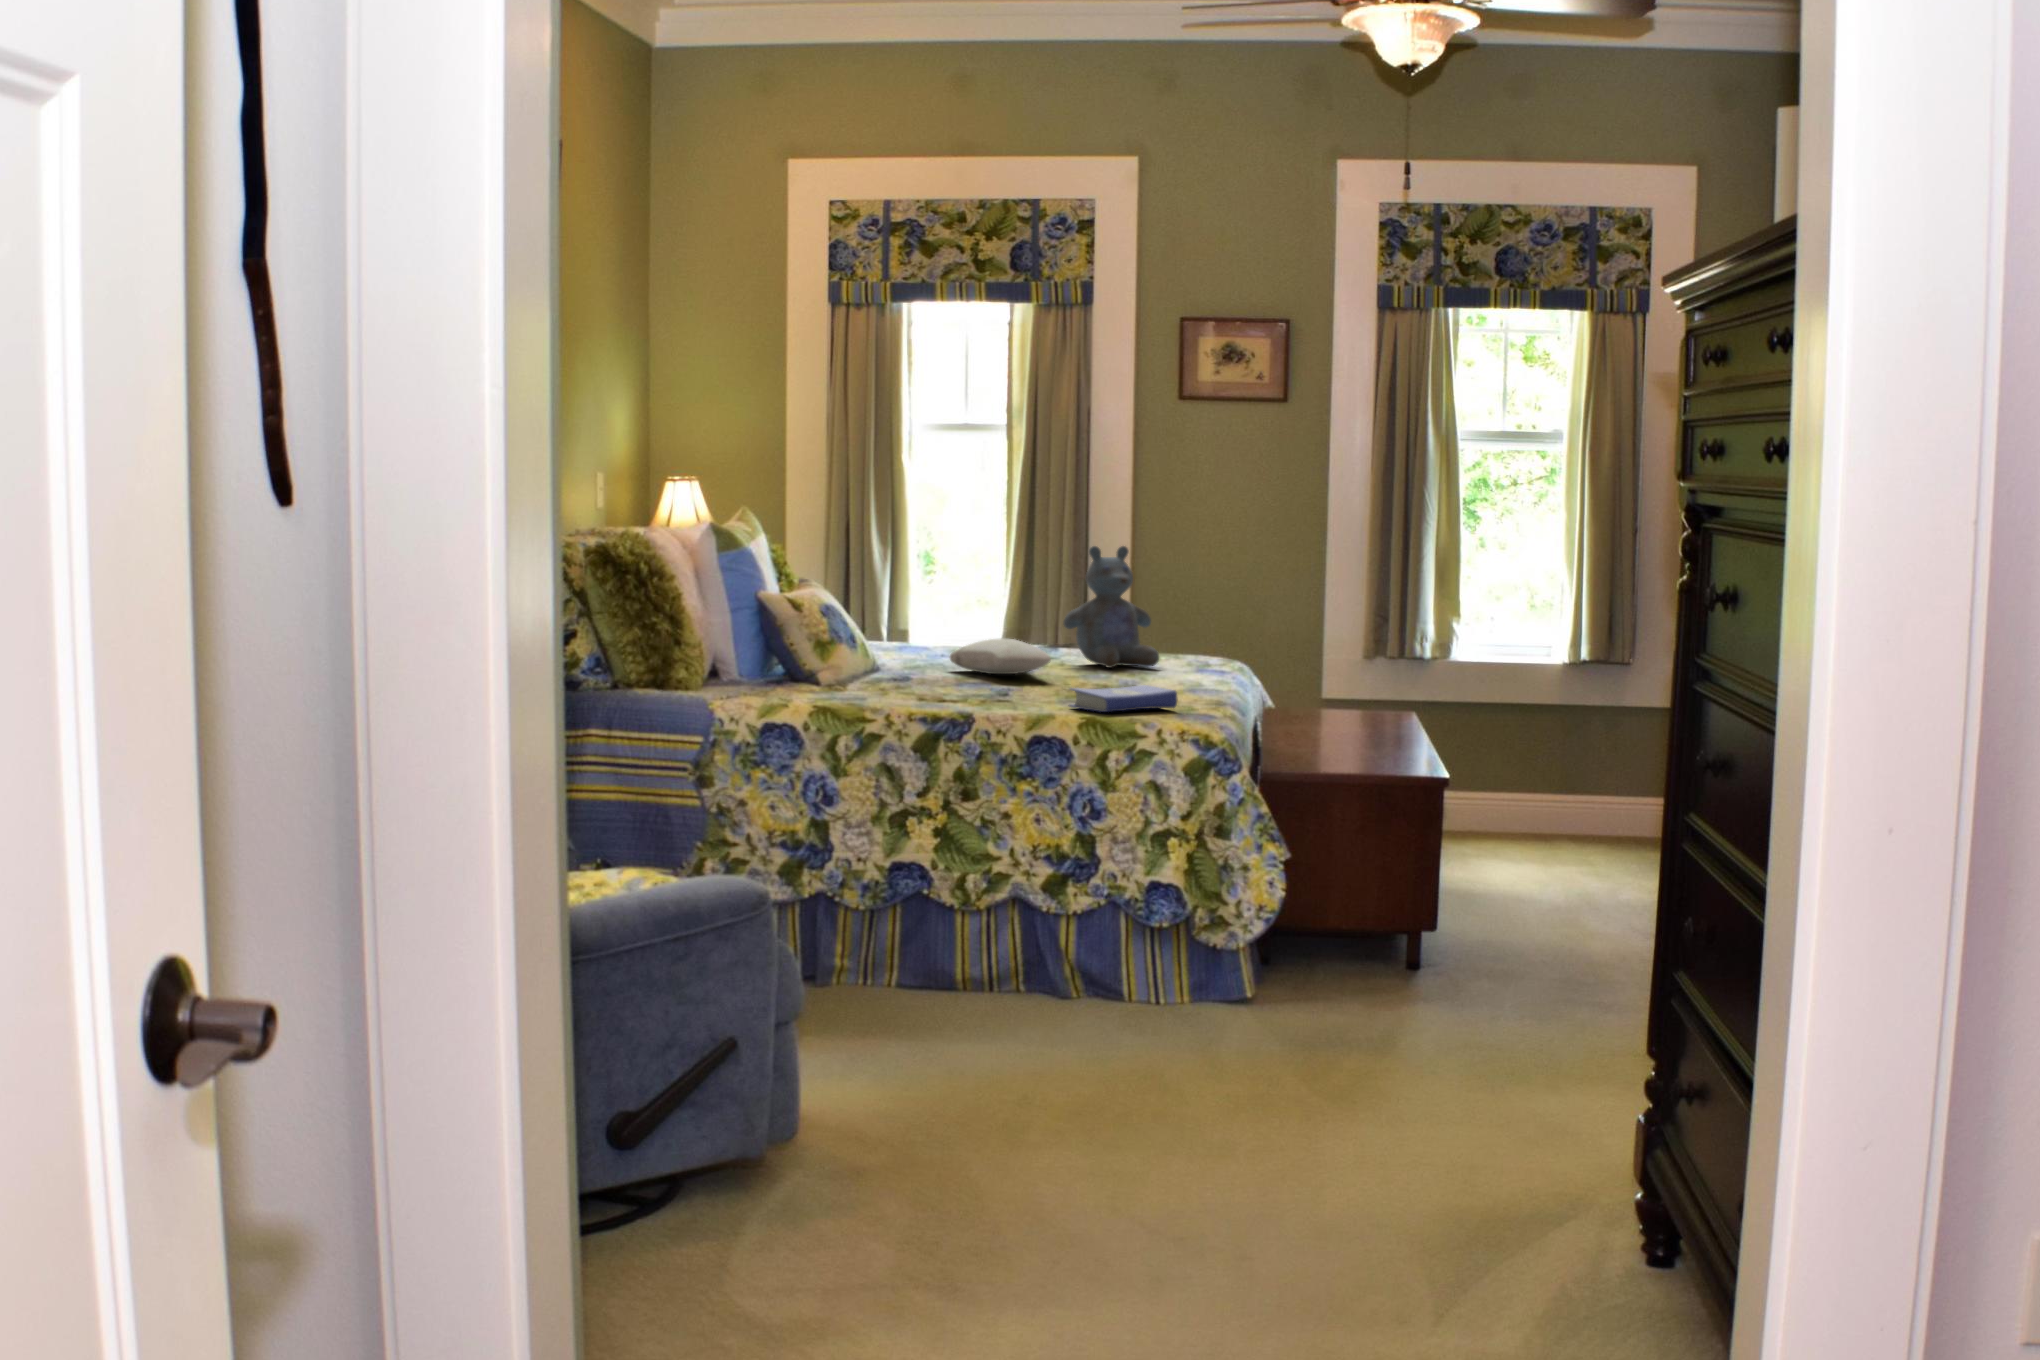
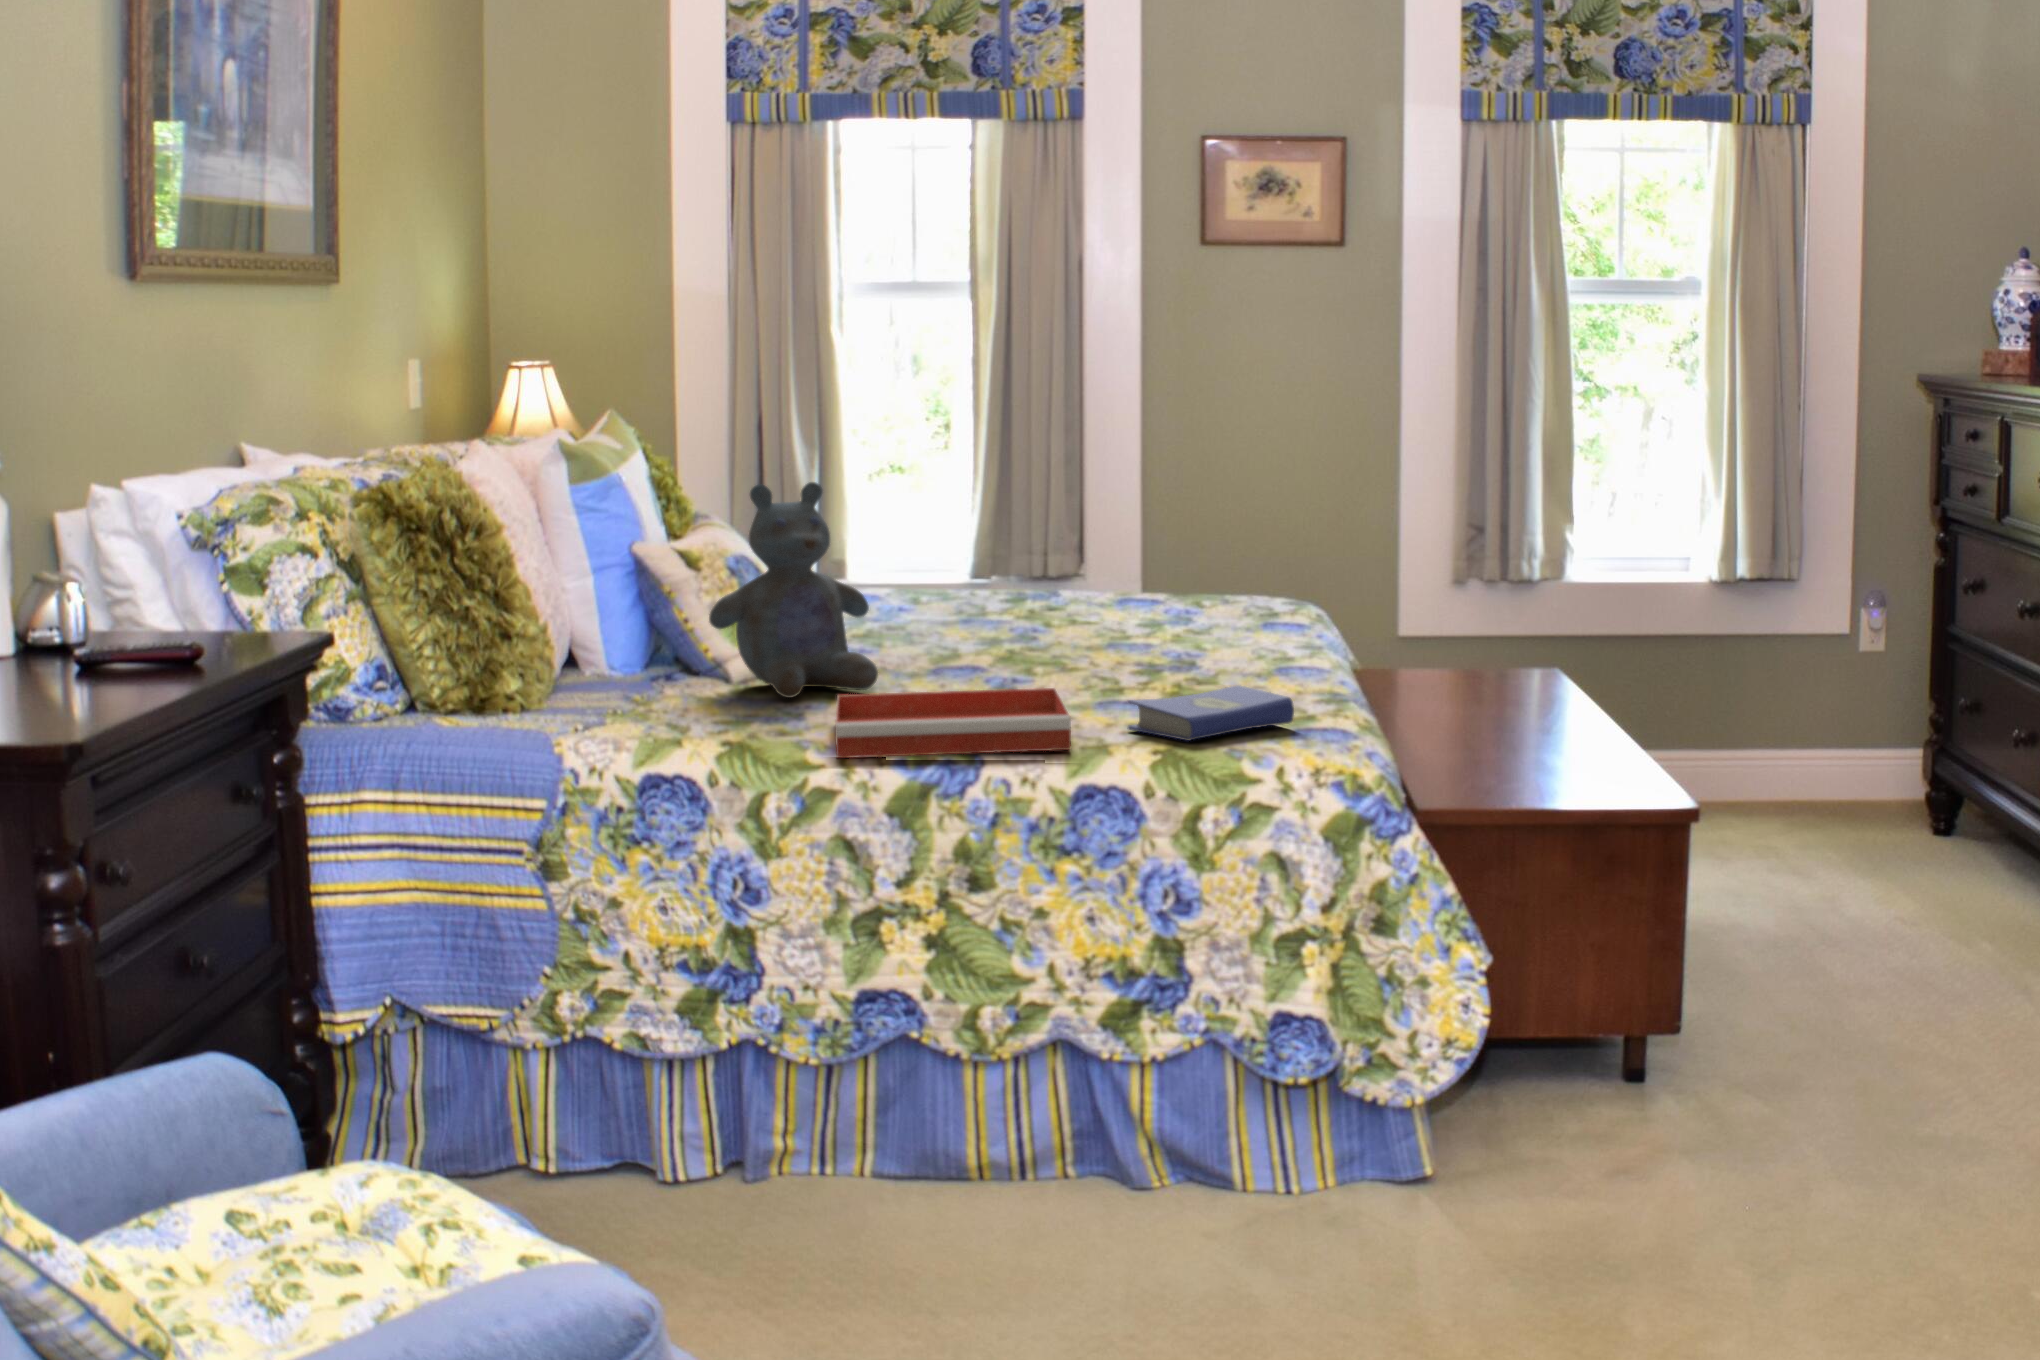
stuffed bear: present [1064,546,1159,668] -> present [709,482,878,698]
pillow: present [950,638,1051,674] -> none [923,599,1078,653]
tray: none [881,681,1028,713] -> present [835,688,1071,758]

